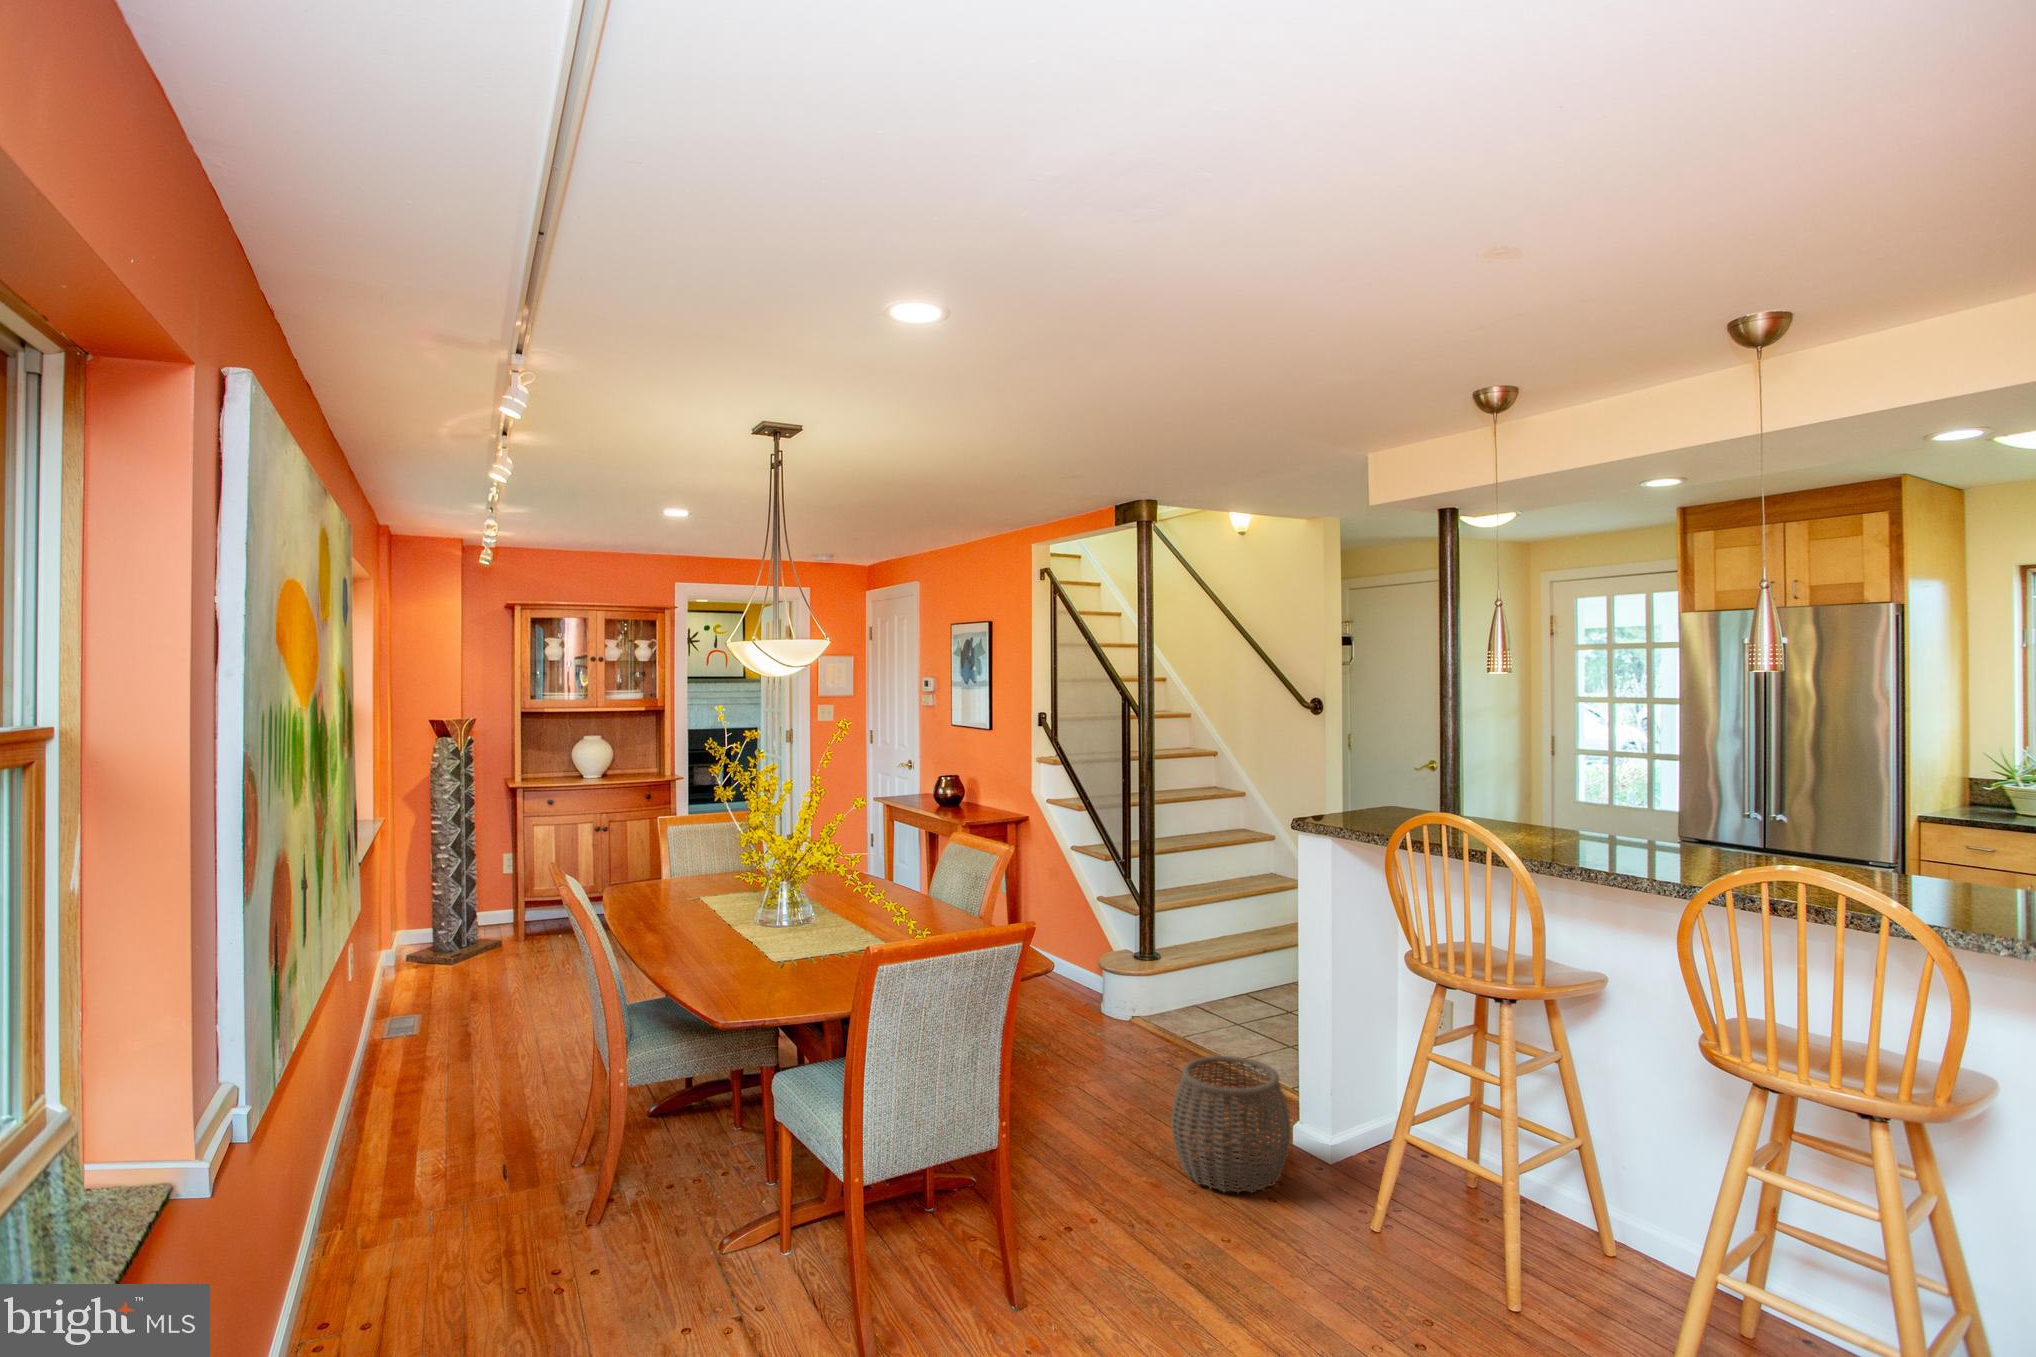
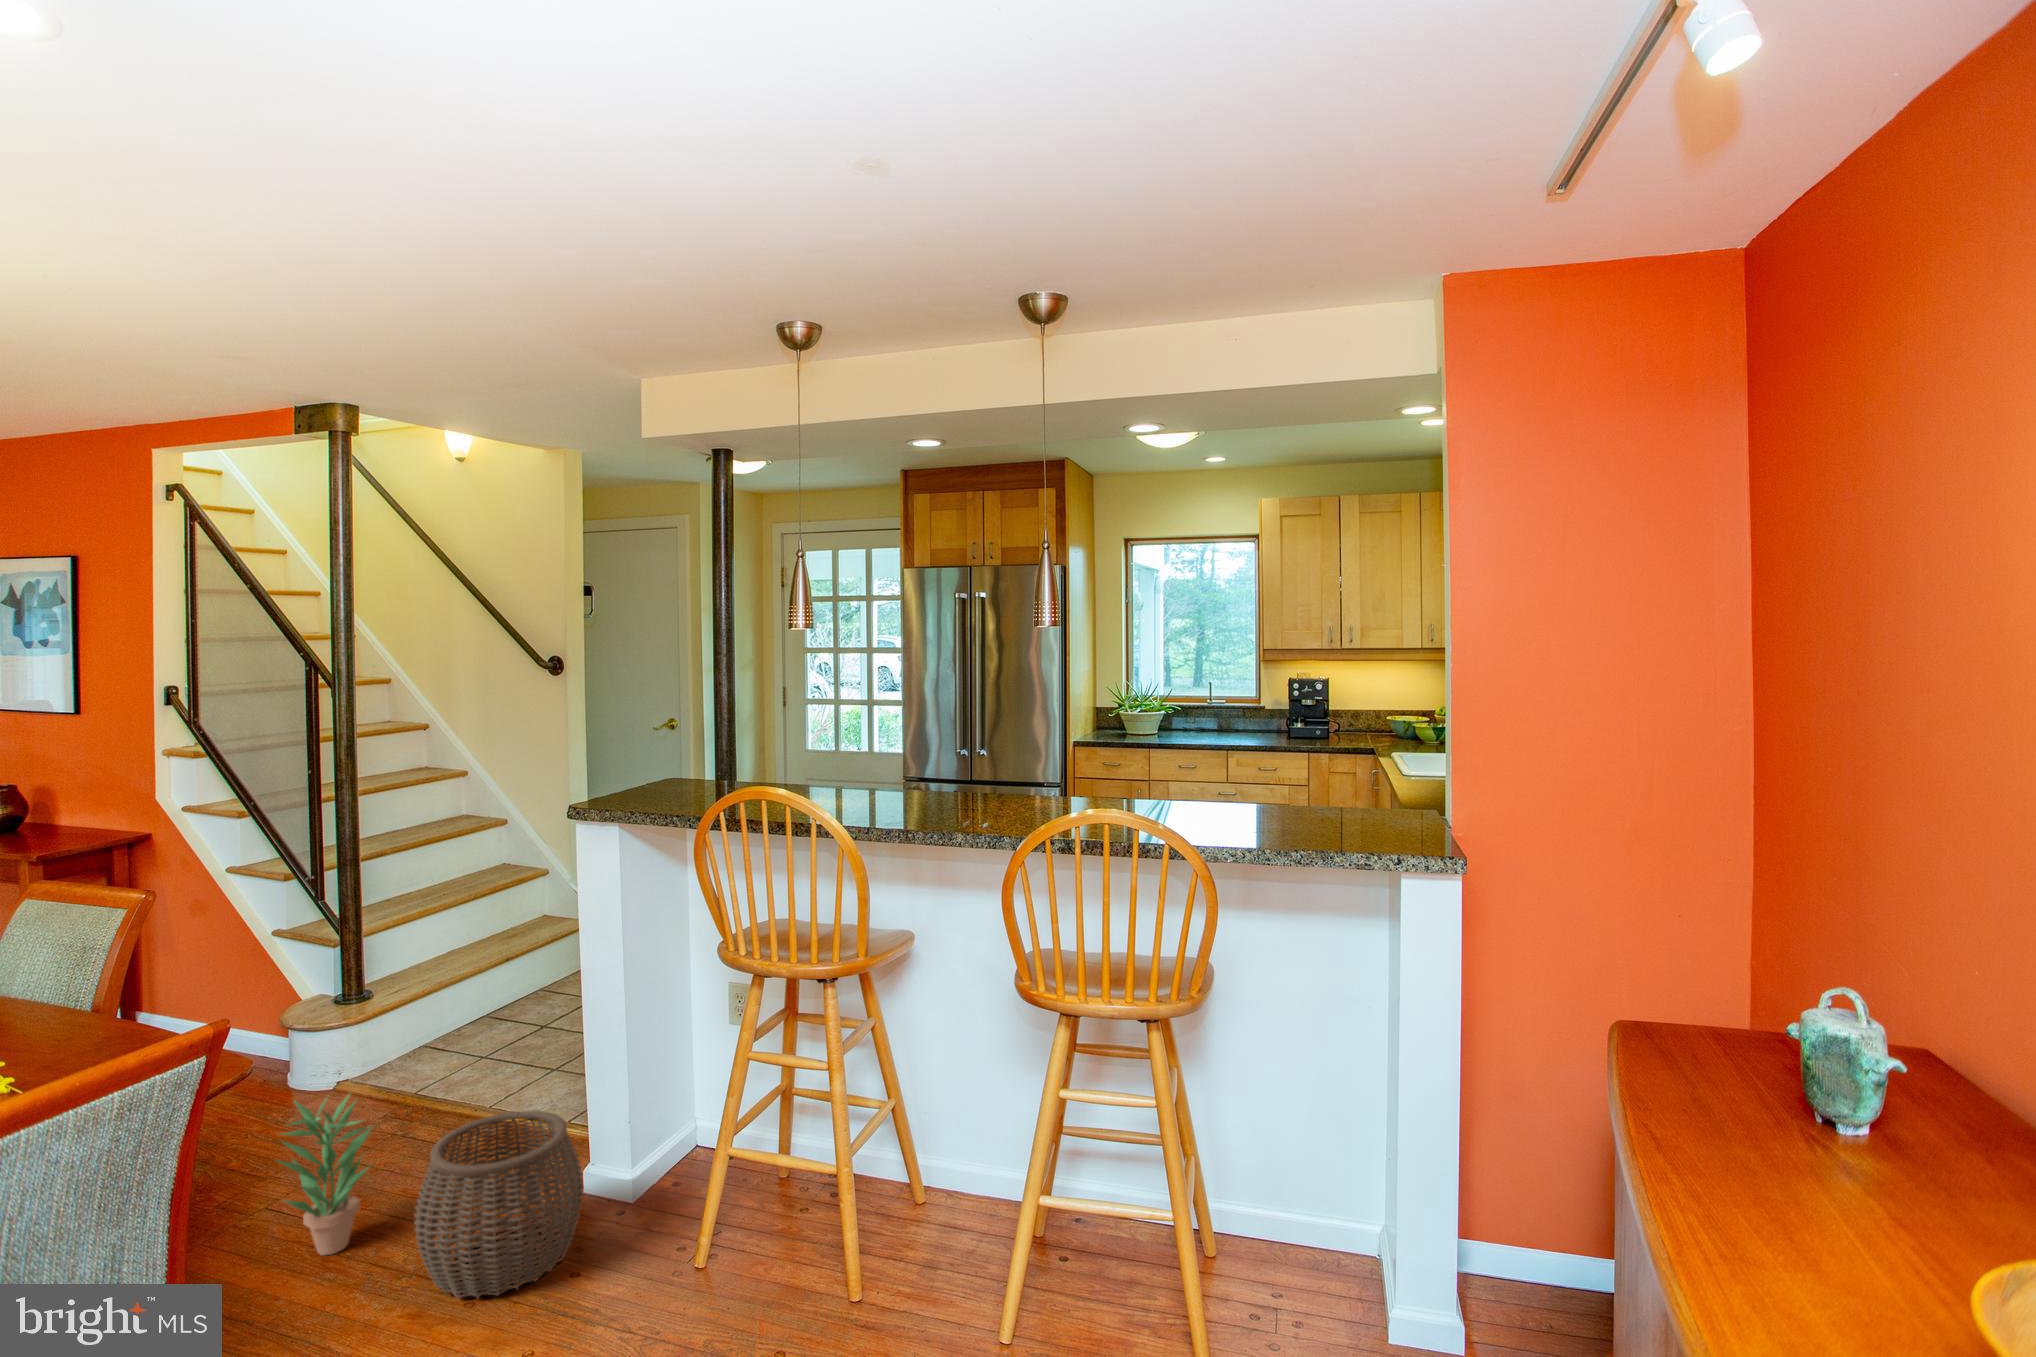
potted plant: none [1089,1008,1152,1128] -> present [277,1095,375,1255]

